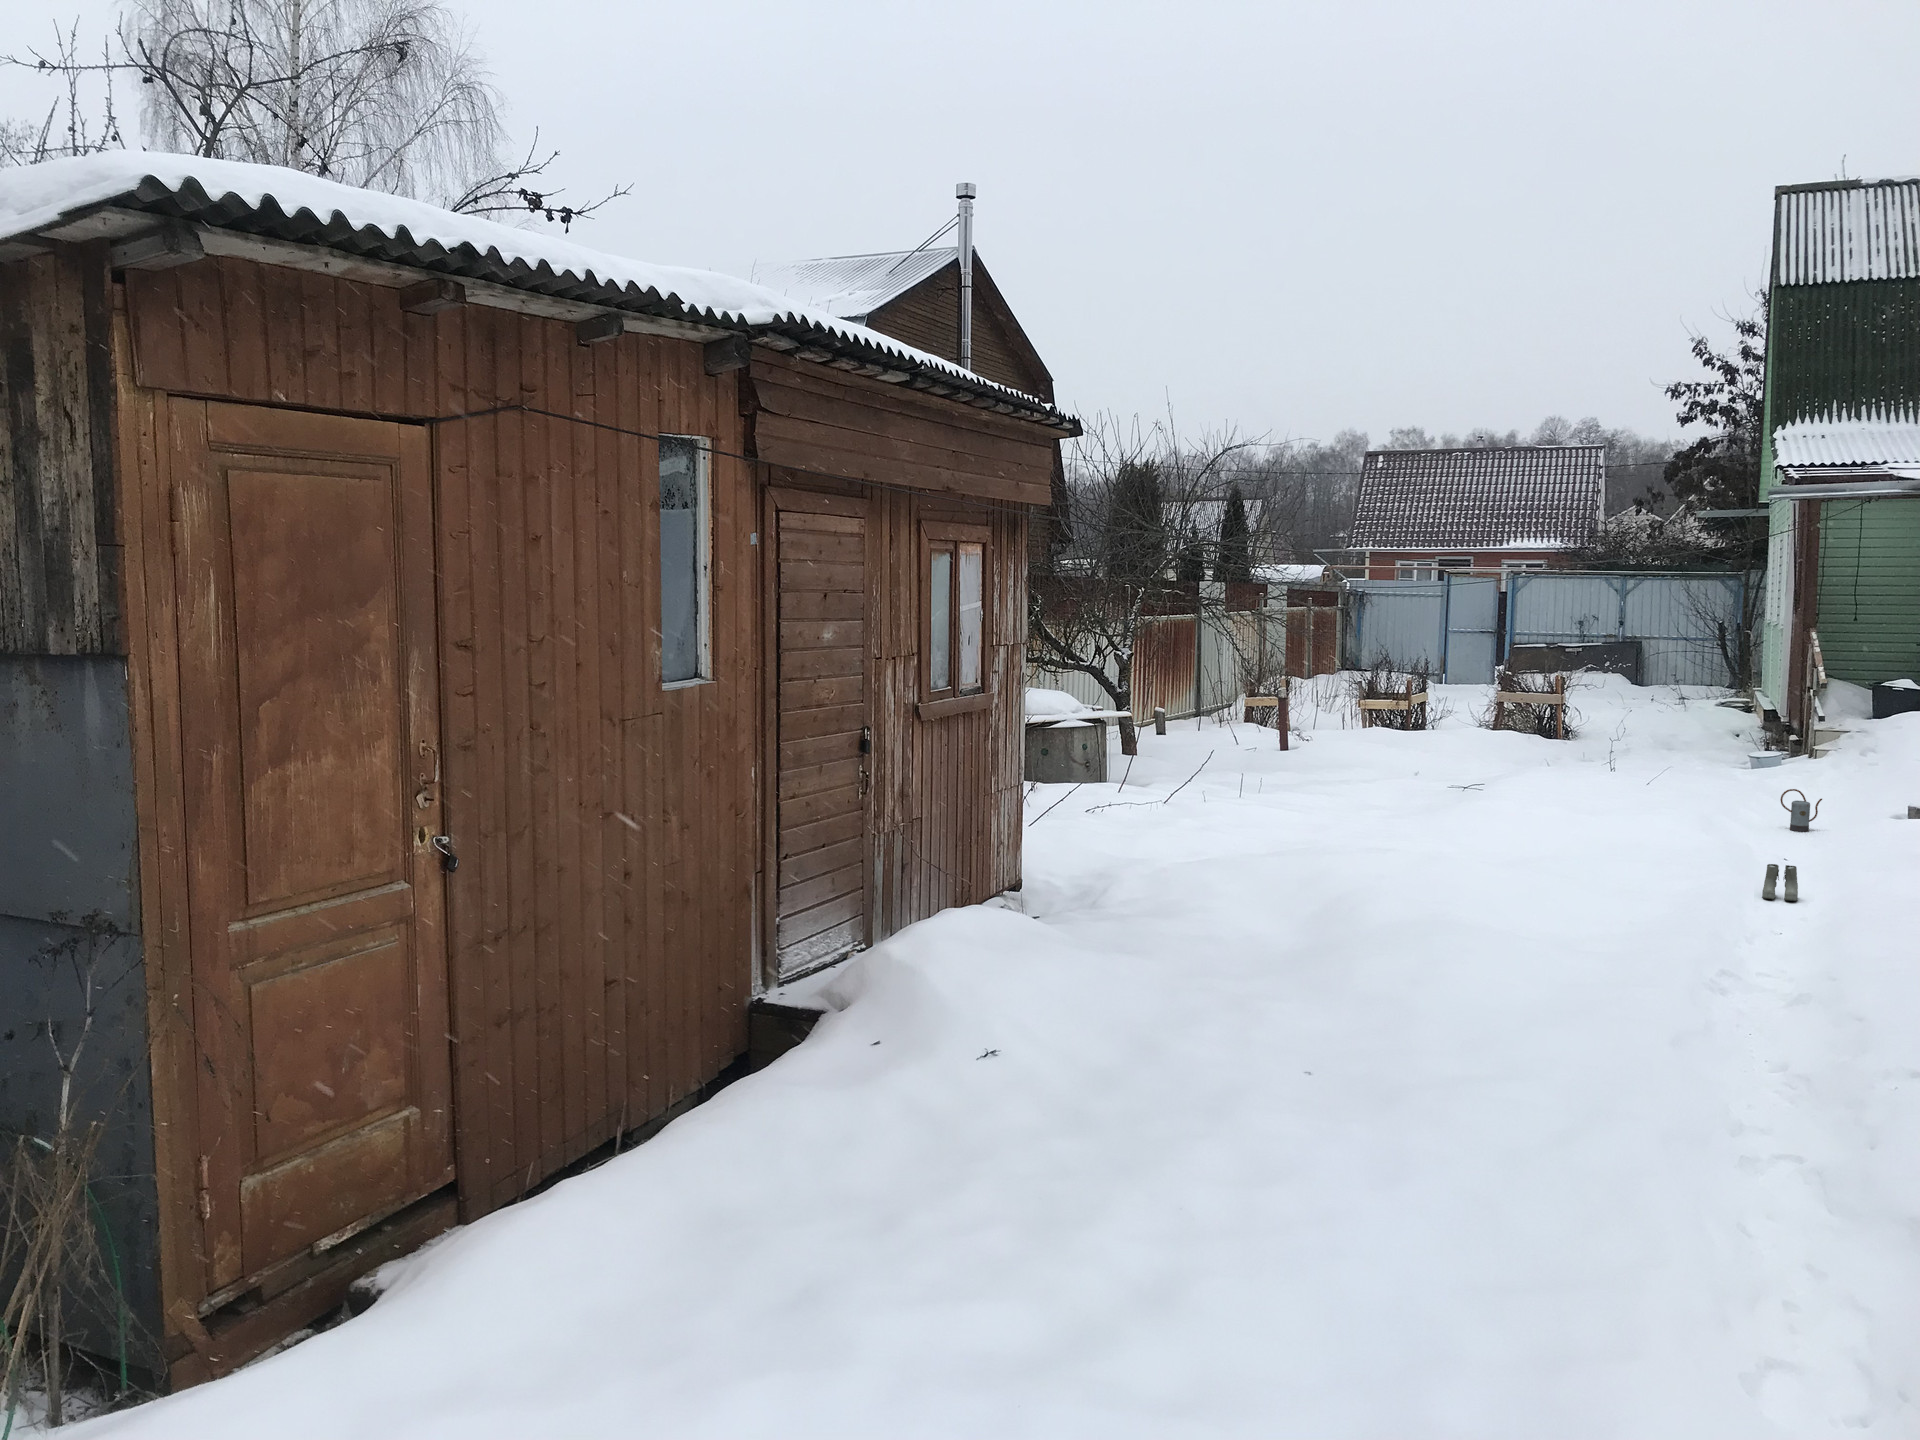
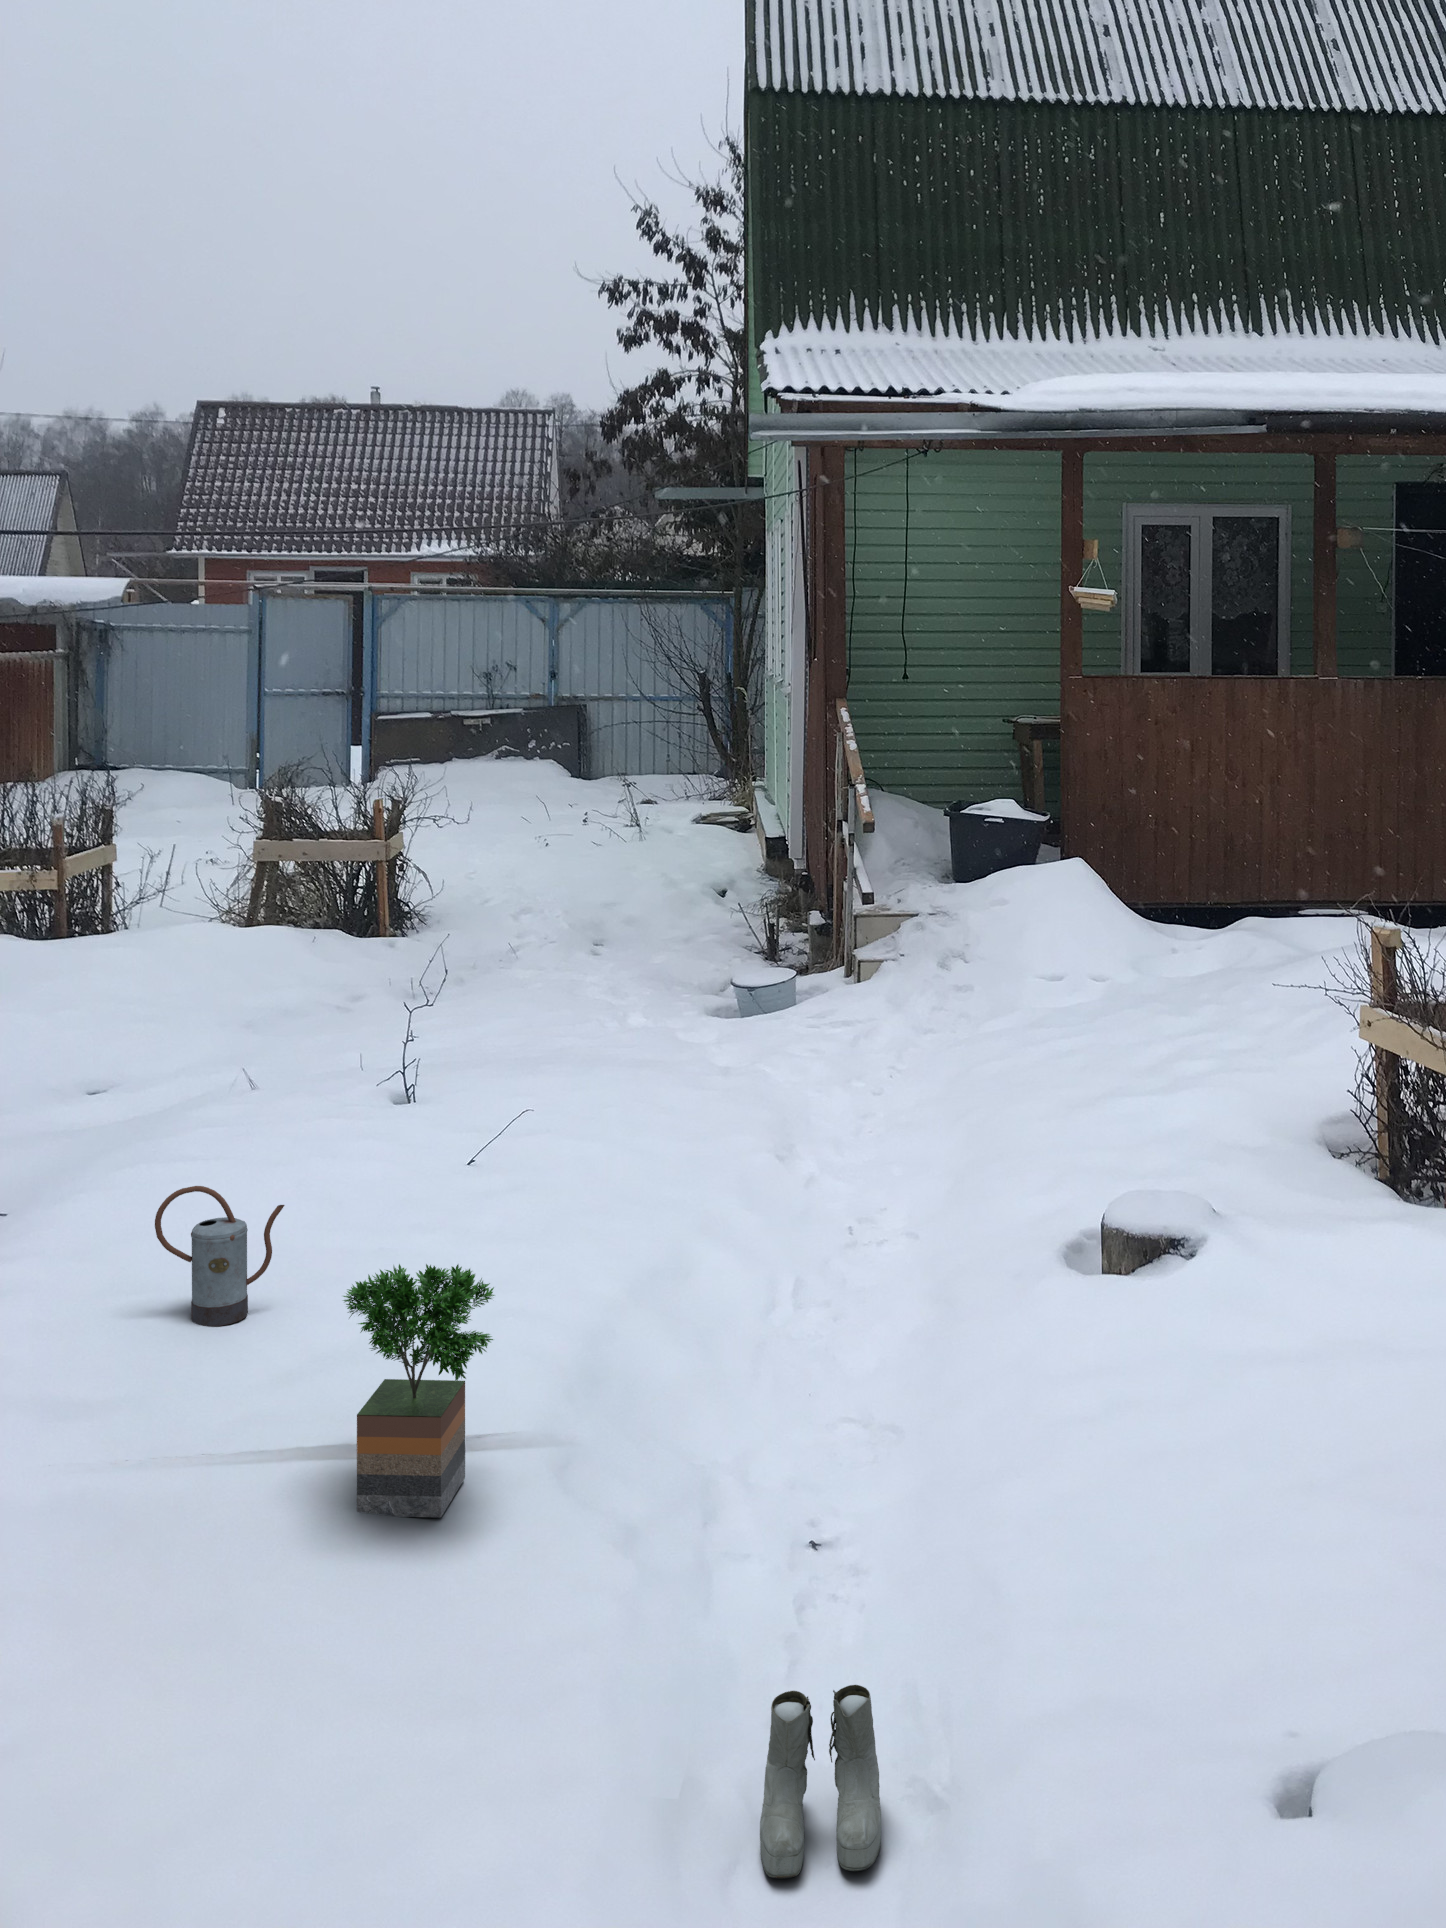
potted tree: none [1630,774,1678,842] -> present [343,1264,494,1518]
watering can: present [1780,789,1822,832] -> present [155,1186,285,1327]

